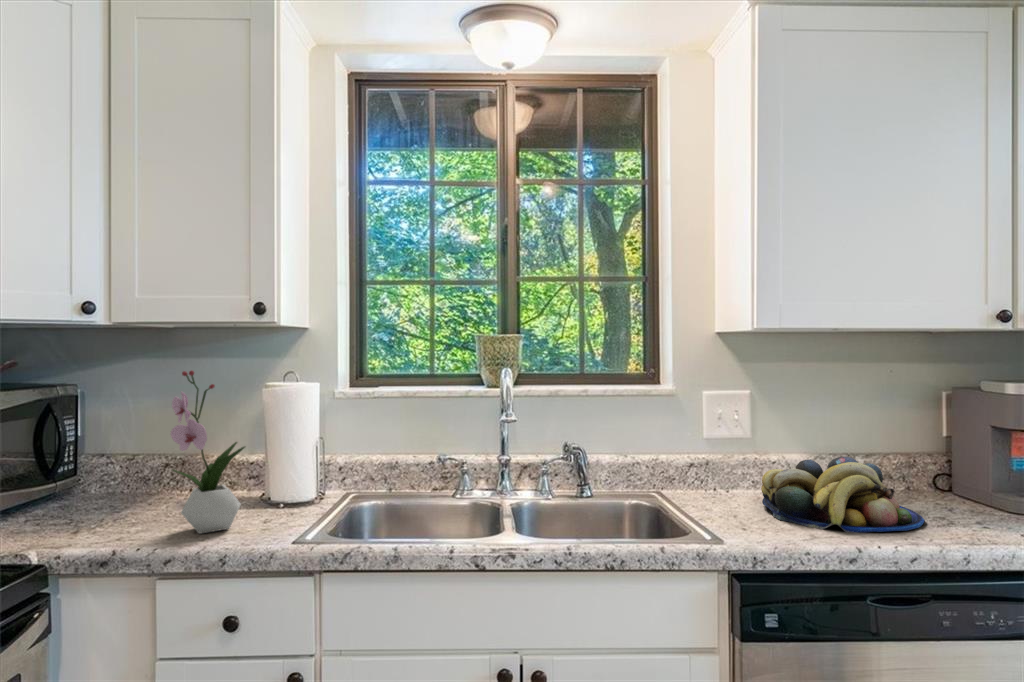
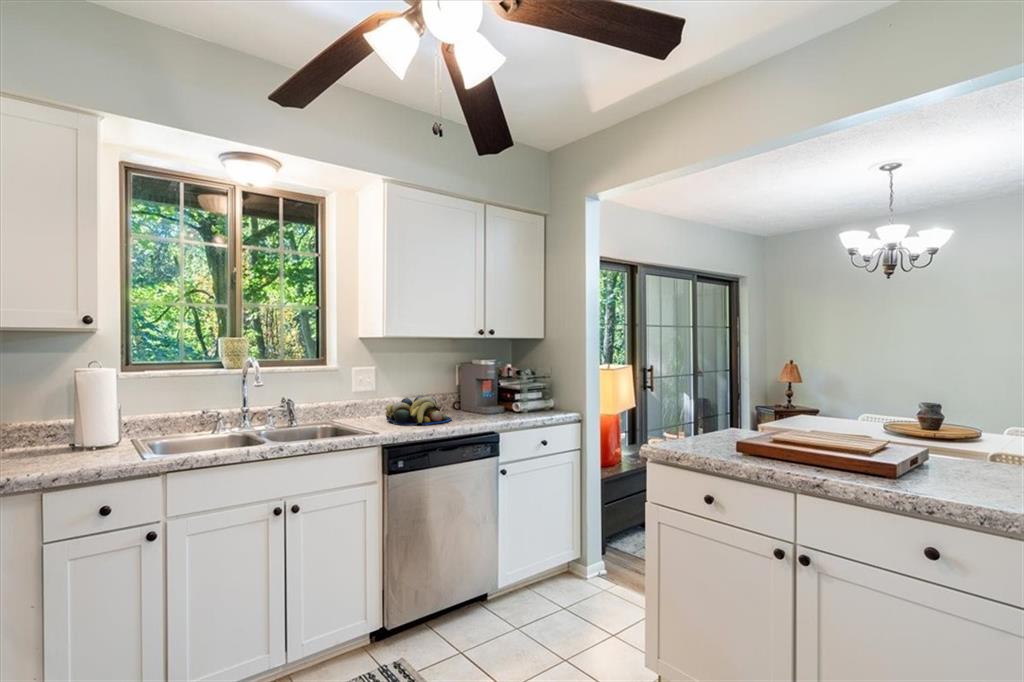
flower arrangement: present [171,371,245,534] -> none [27,359,91,466]

